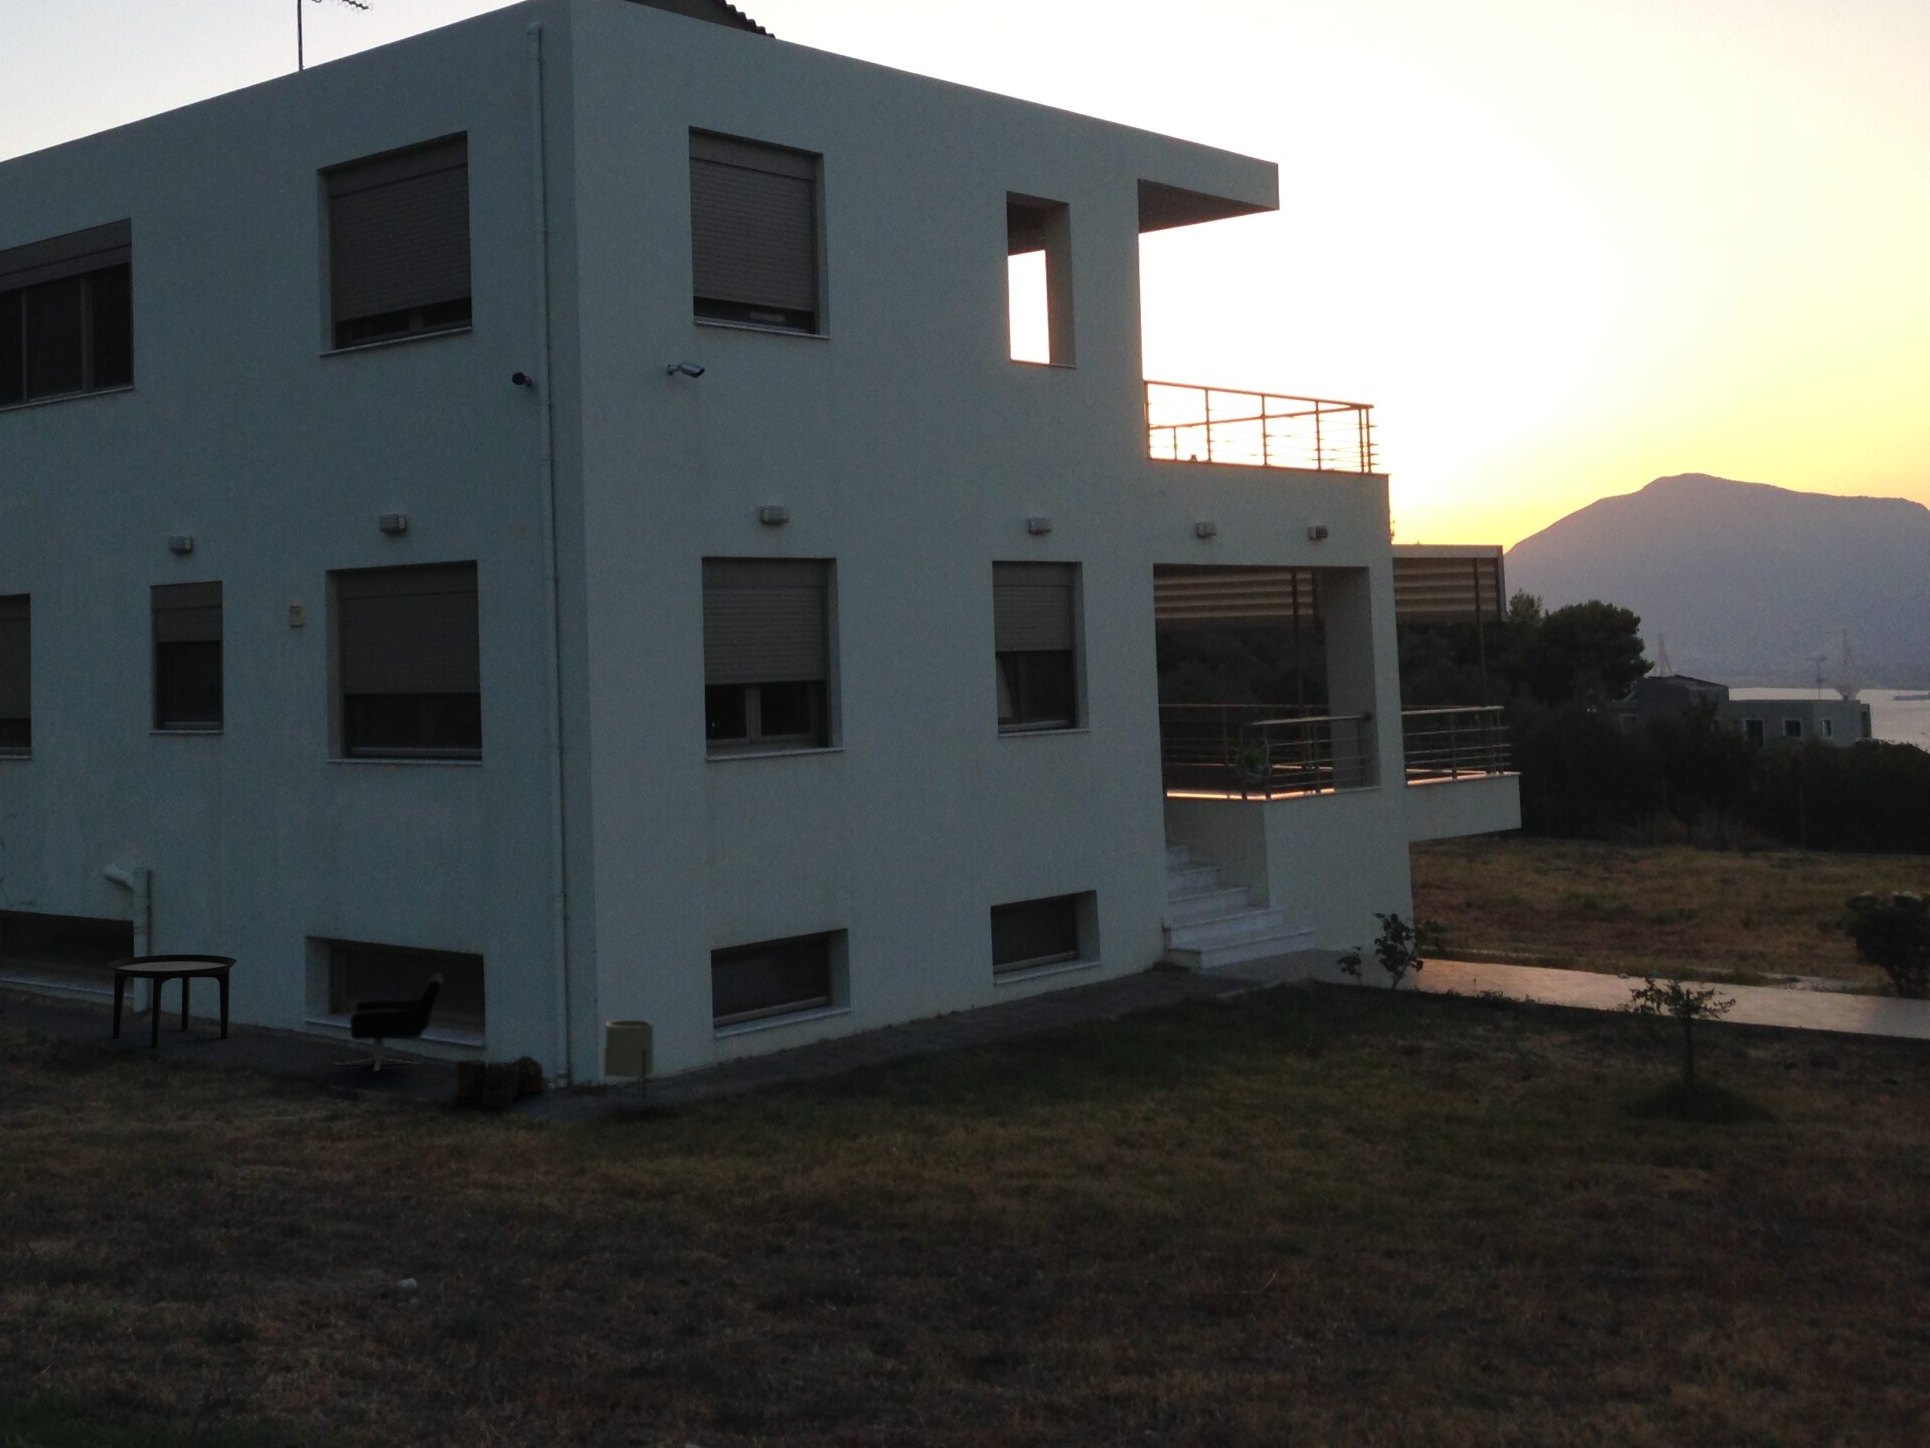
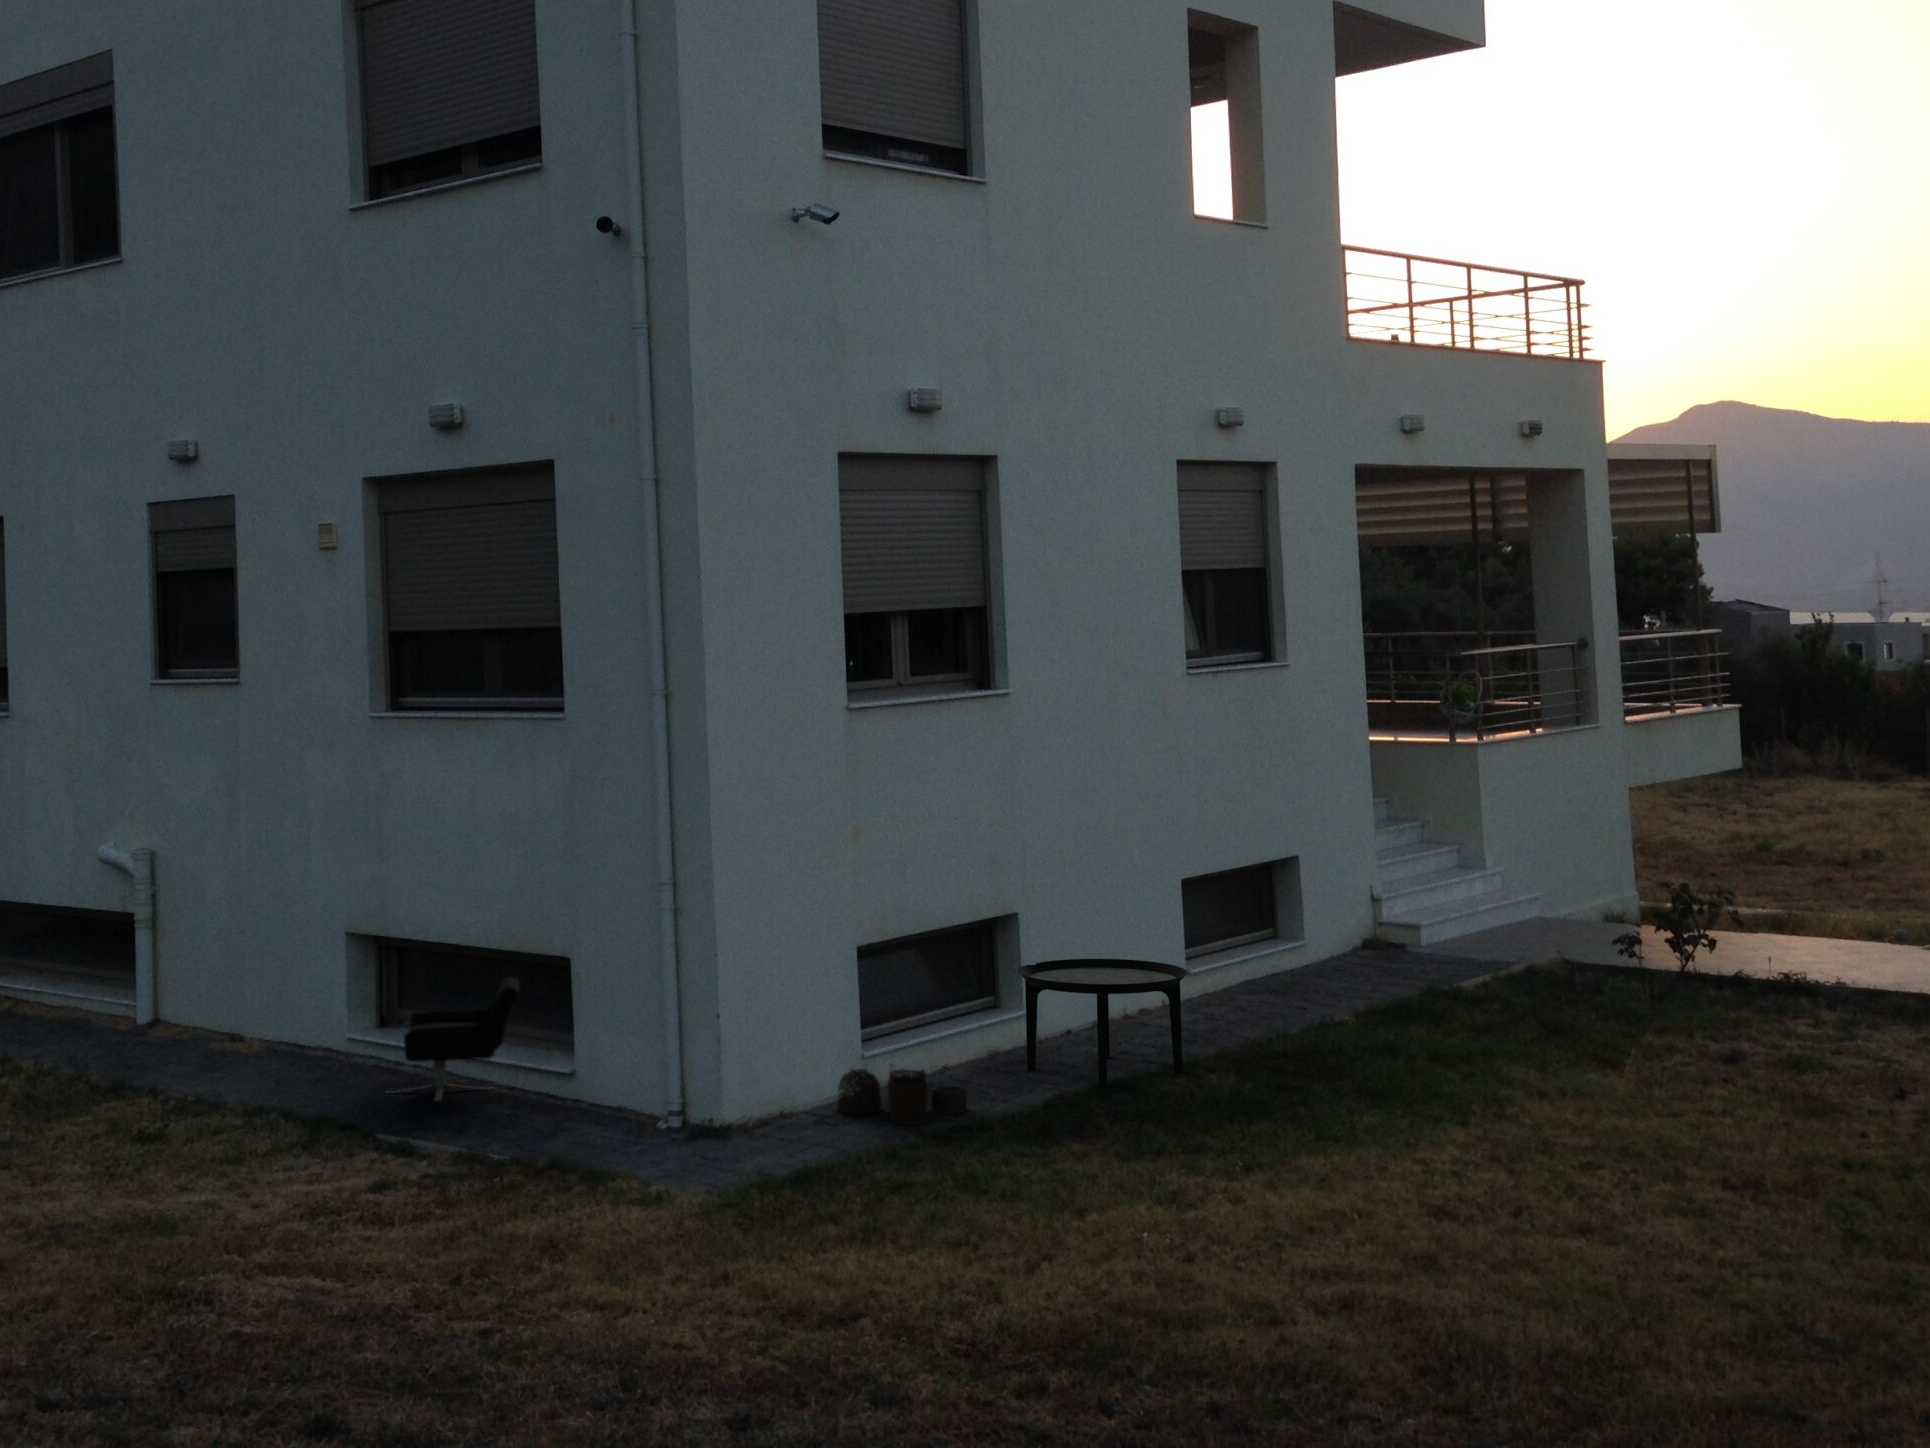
round table: present [107,954,237,1047] -> present [1017,959,1188,1086]
planter: present [604,1020,654,1100] -> none [730,1037,792,1140]
woven basket: present [456,1056,543,1106] -> present [837,1069,967,1125]

